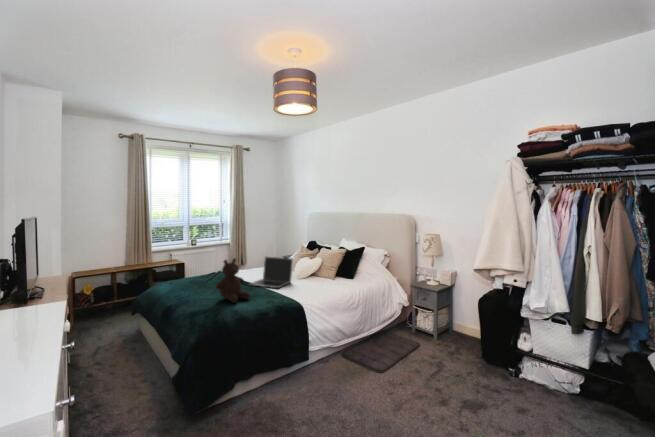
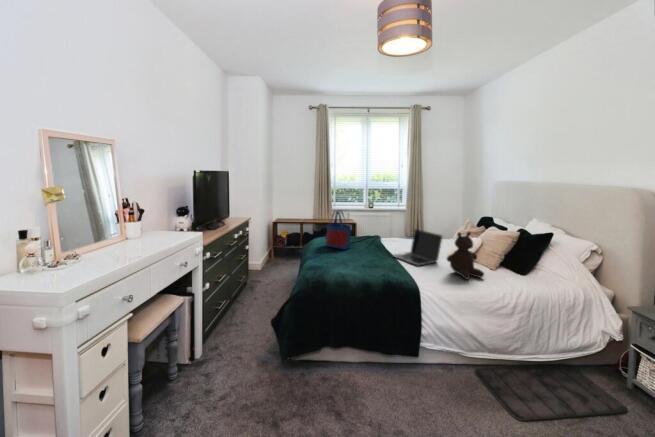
tote bag: none [171,246,202,288] -> present [326,210,351,250]
teddy bear: present [216,258,250,303] -> present [447,232,484,279]

